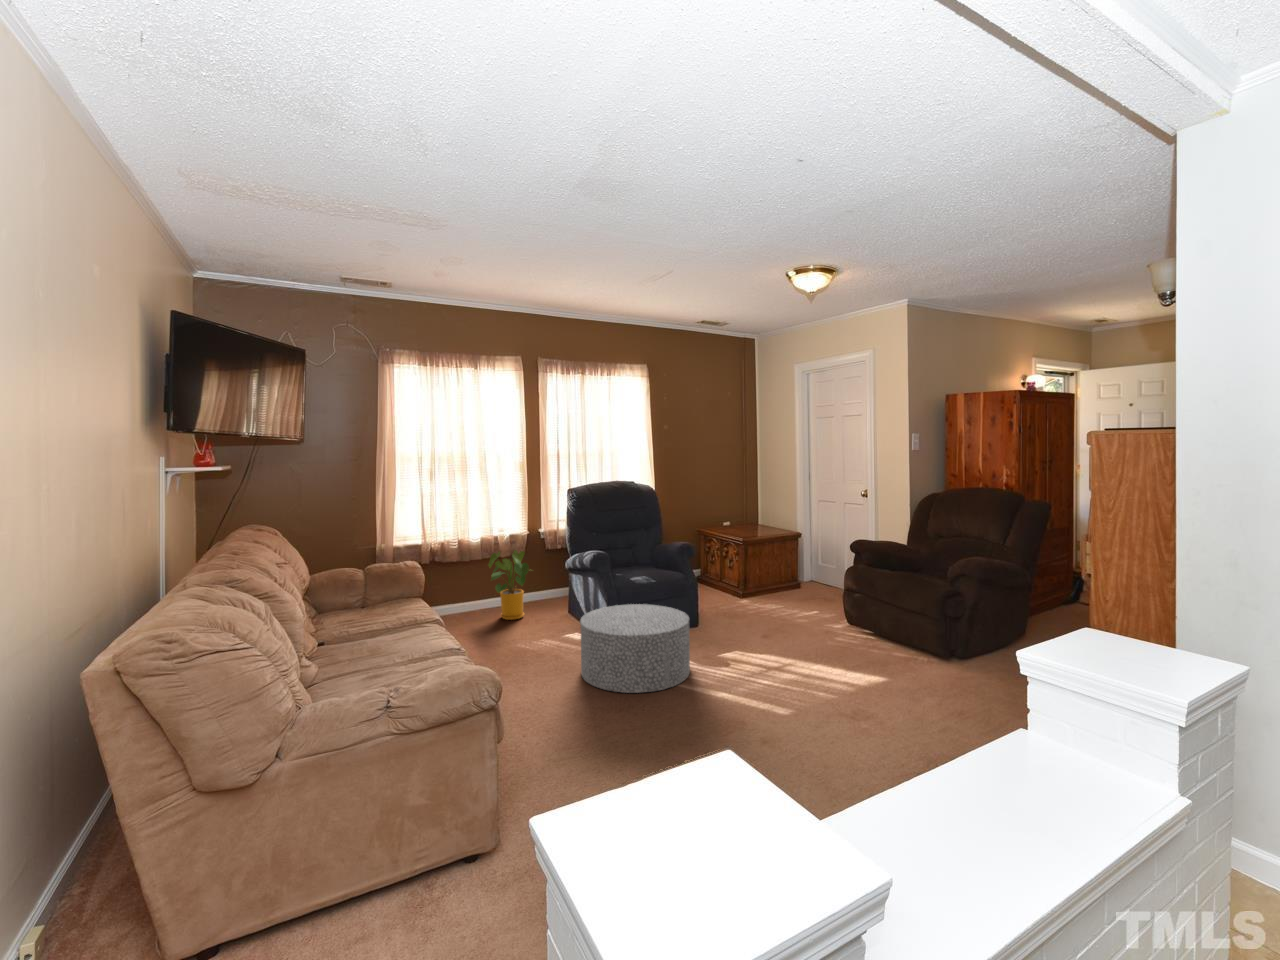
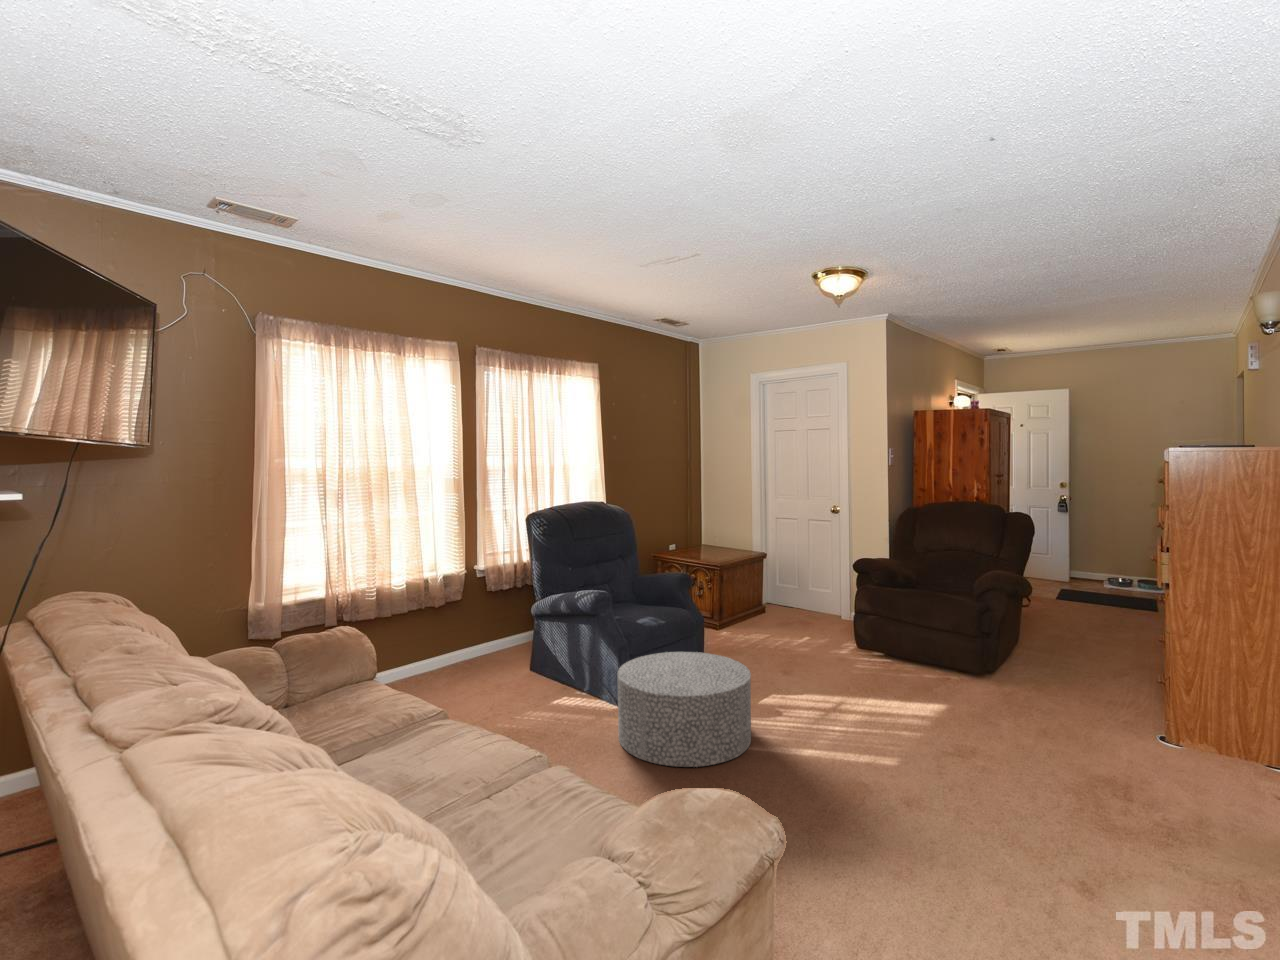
house plant: present [489,550,531,620] -> none [428,594,495,686]

